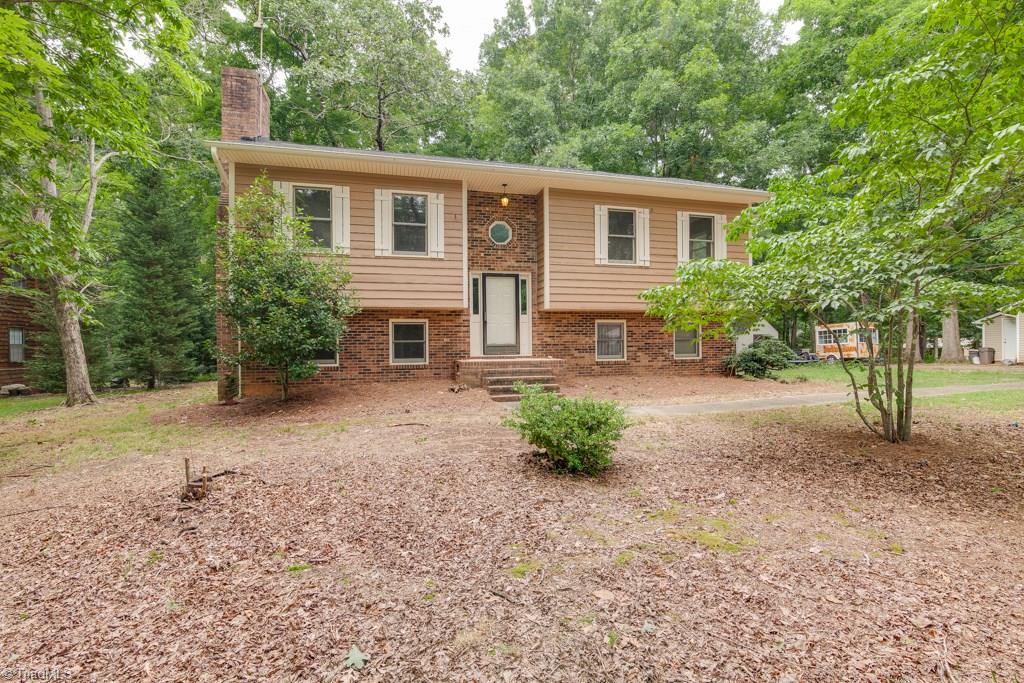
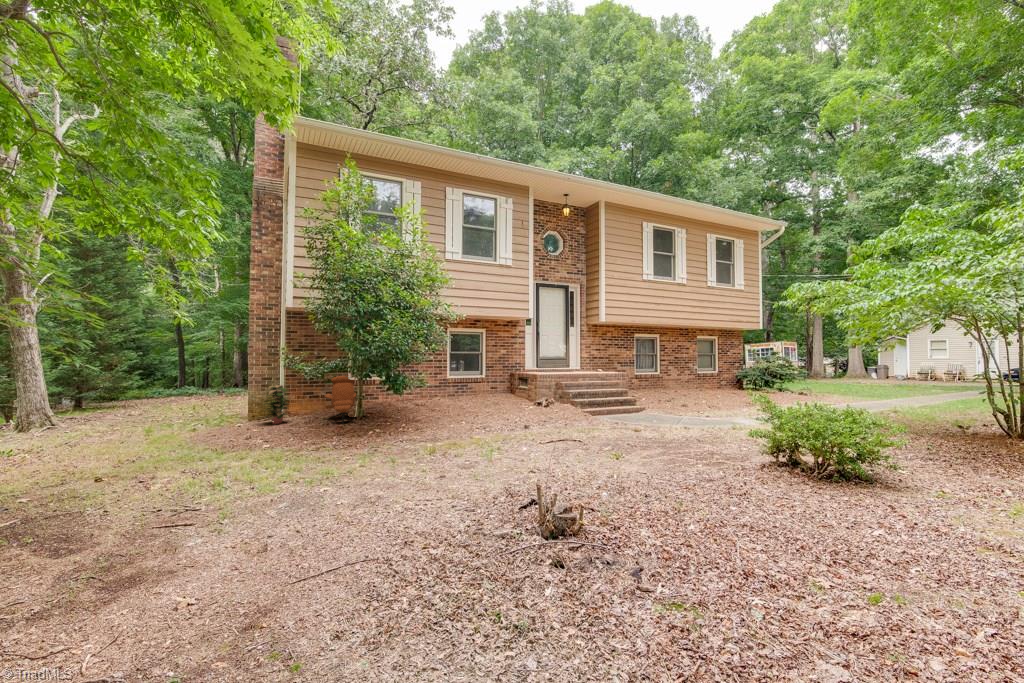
lounge chair: none [266,364,301,406] -> present [325,376,356,423]

